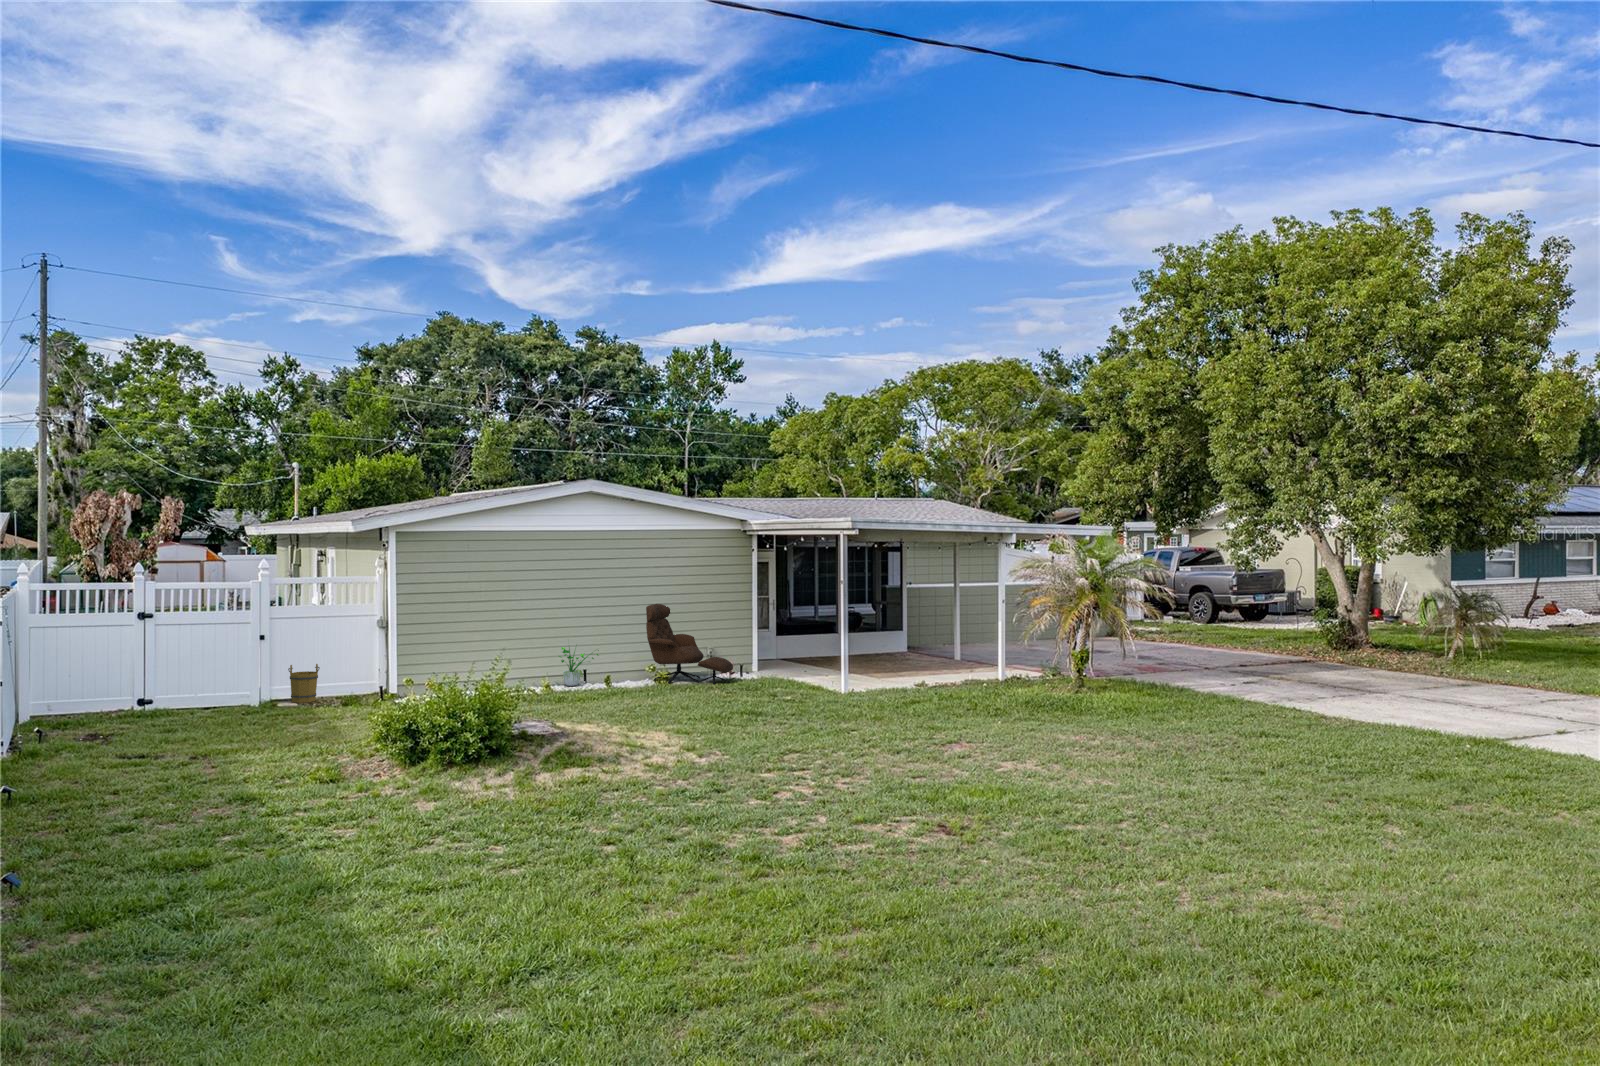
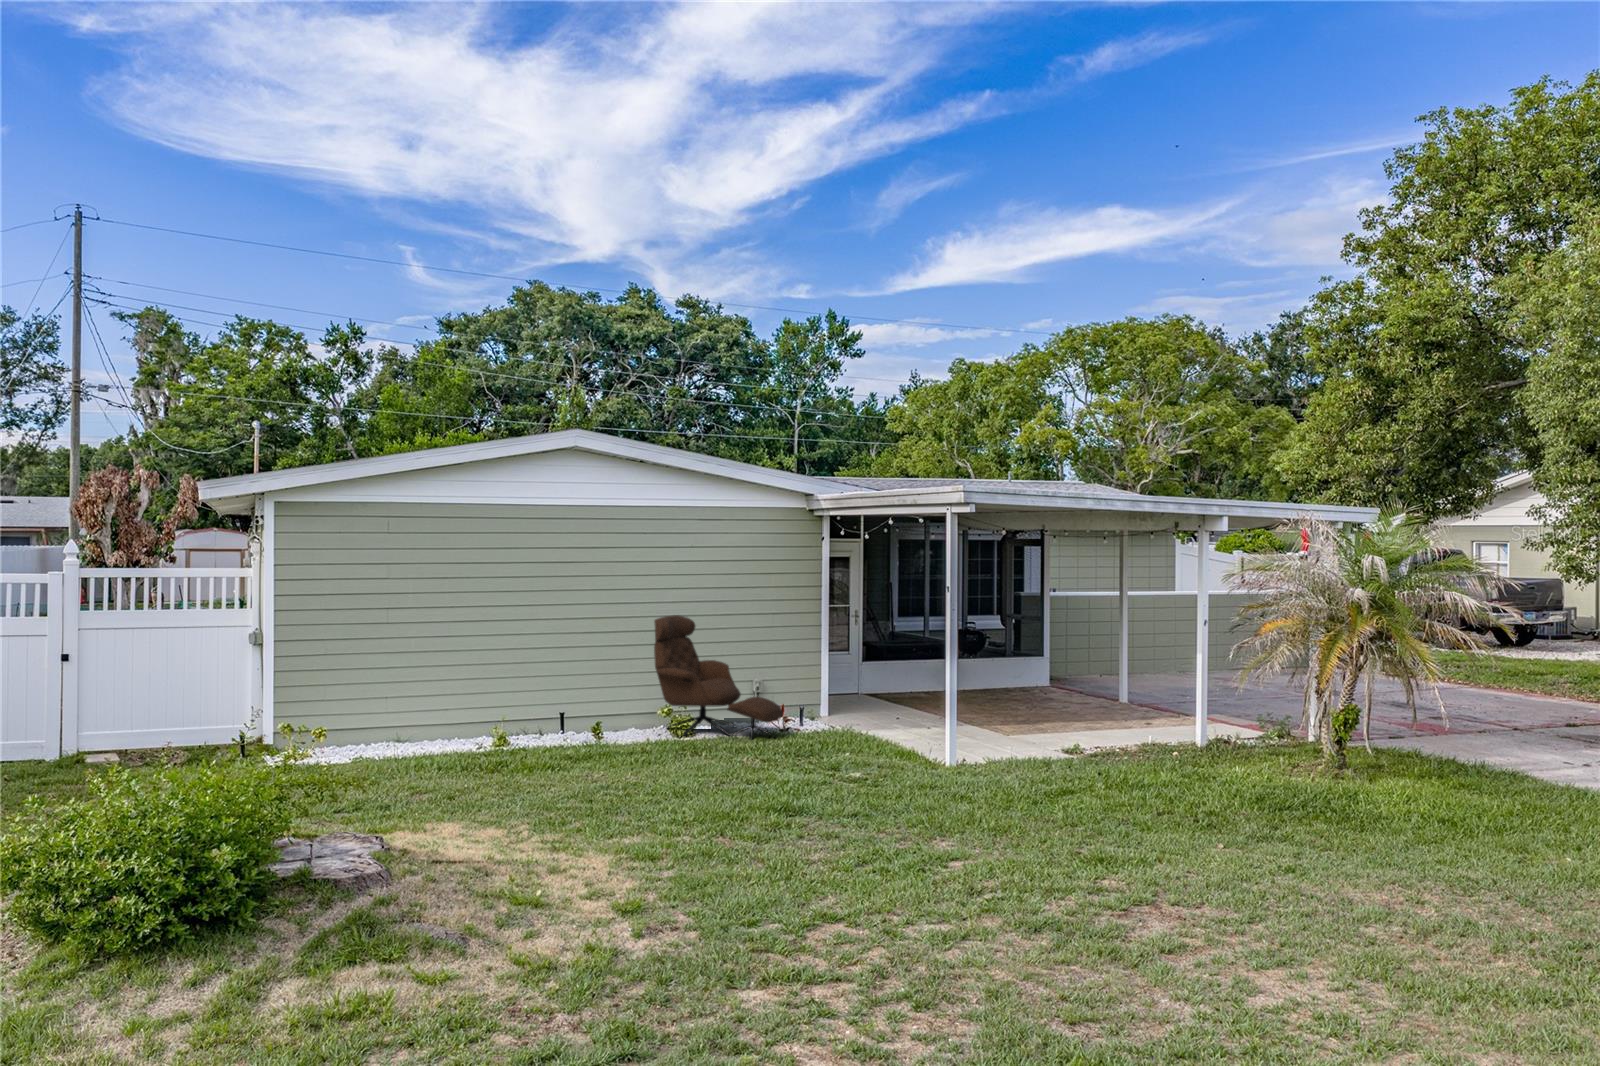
potted plant: present [559,647,599,686] -> none [515,663,585,736]
bucket: present [288,664,320,703] -> none [101,697,151,757]

